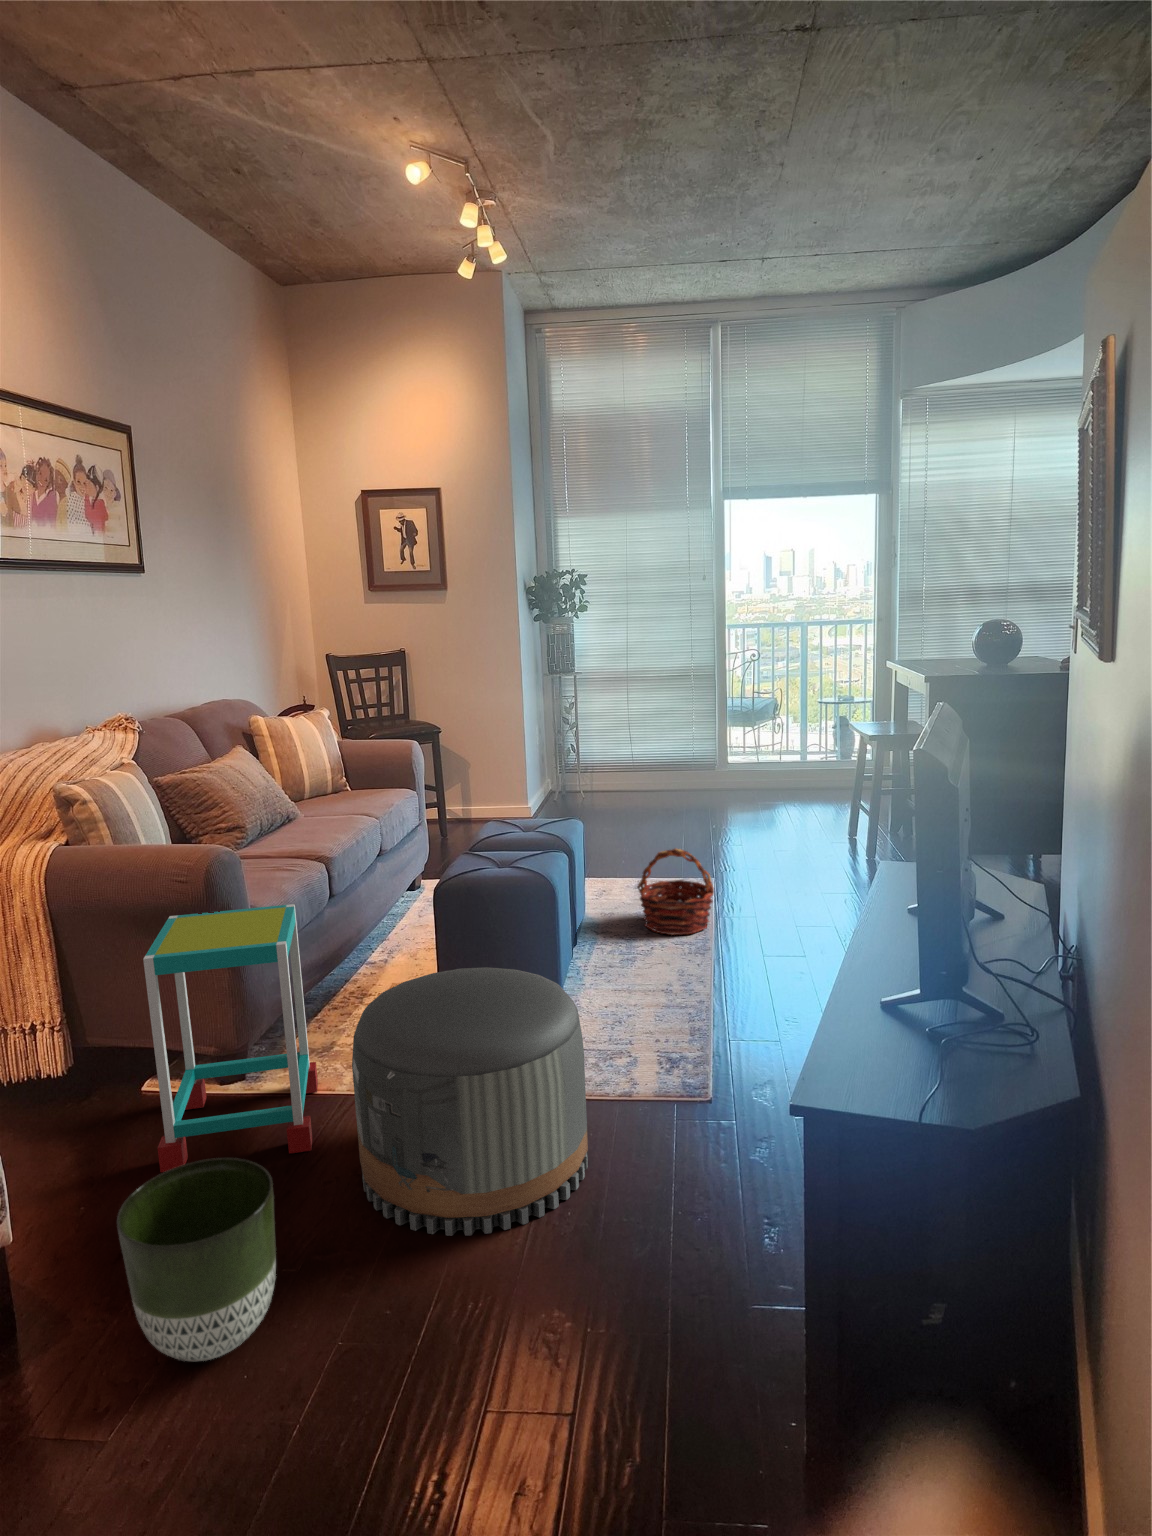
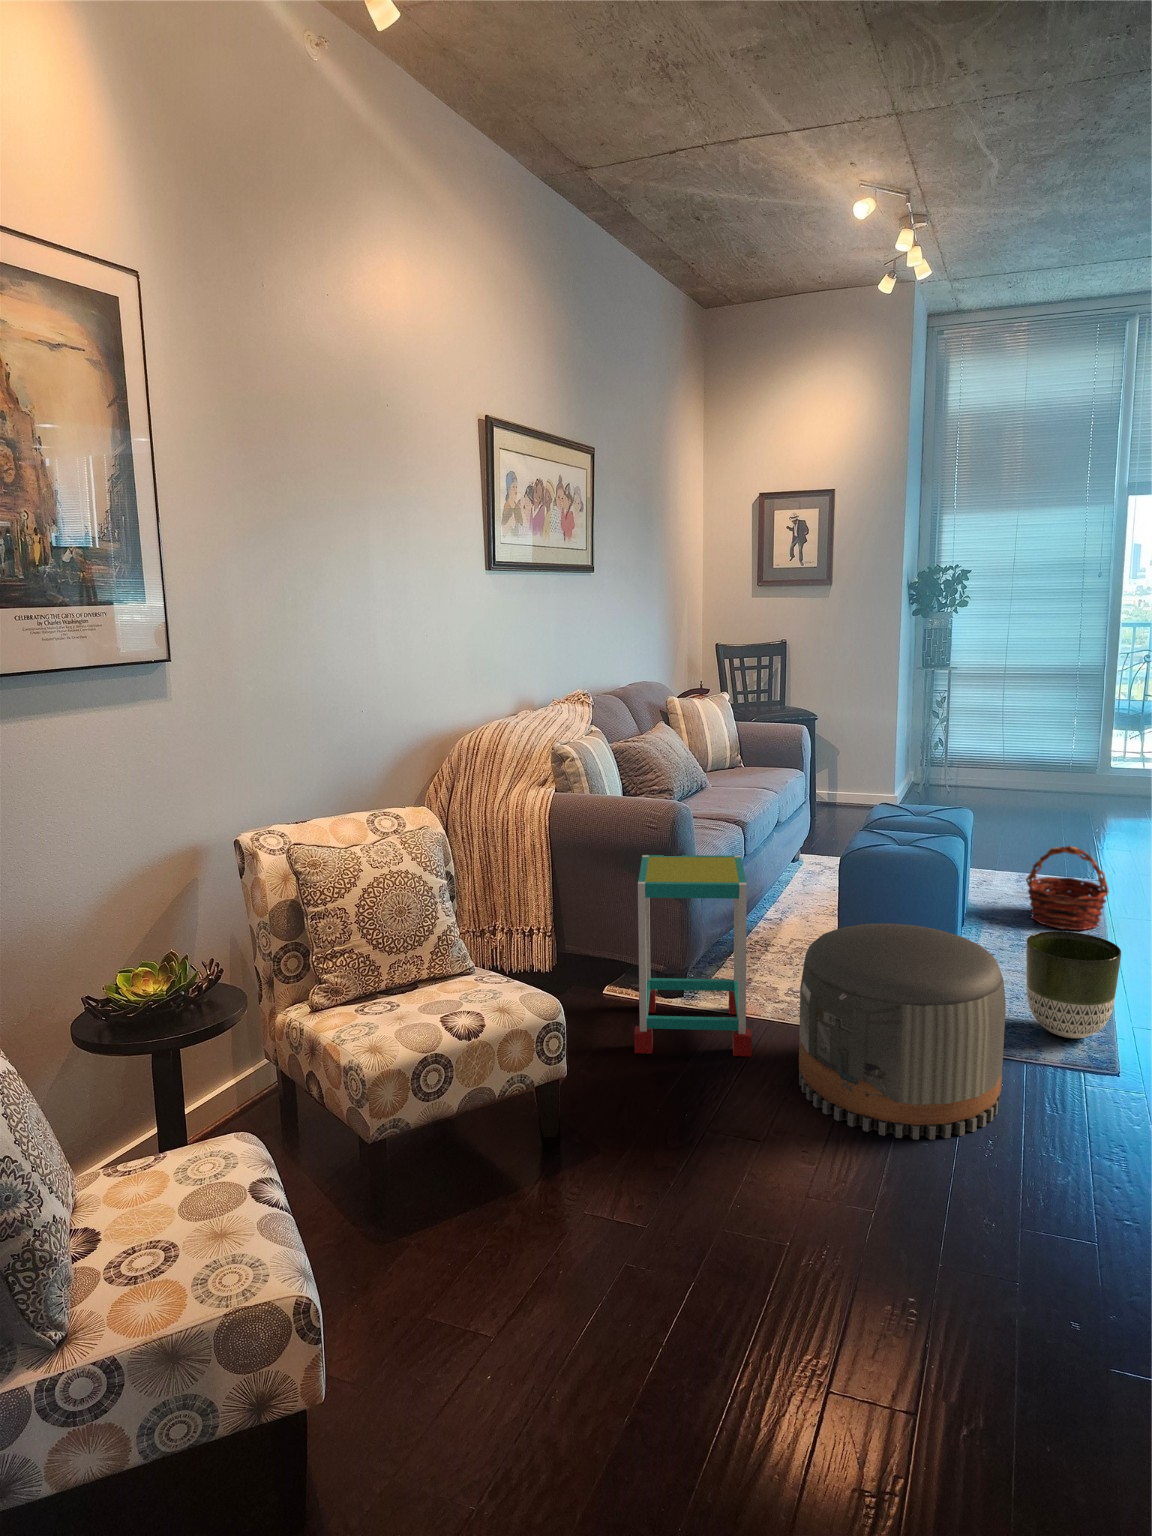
planter: present [117,1158,276,1361] -> present [1026,931,1121,1038]

